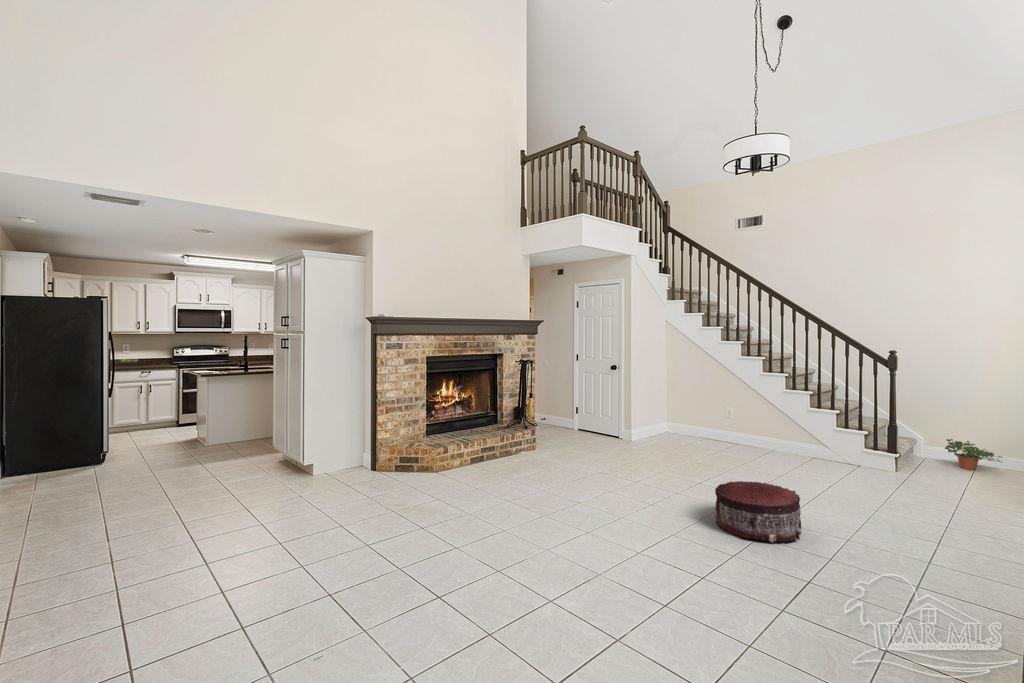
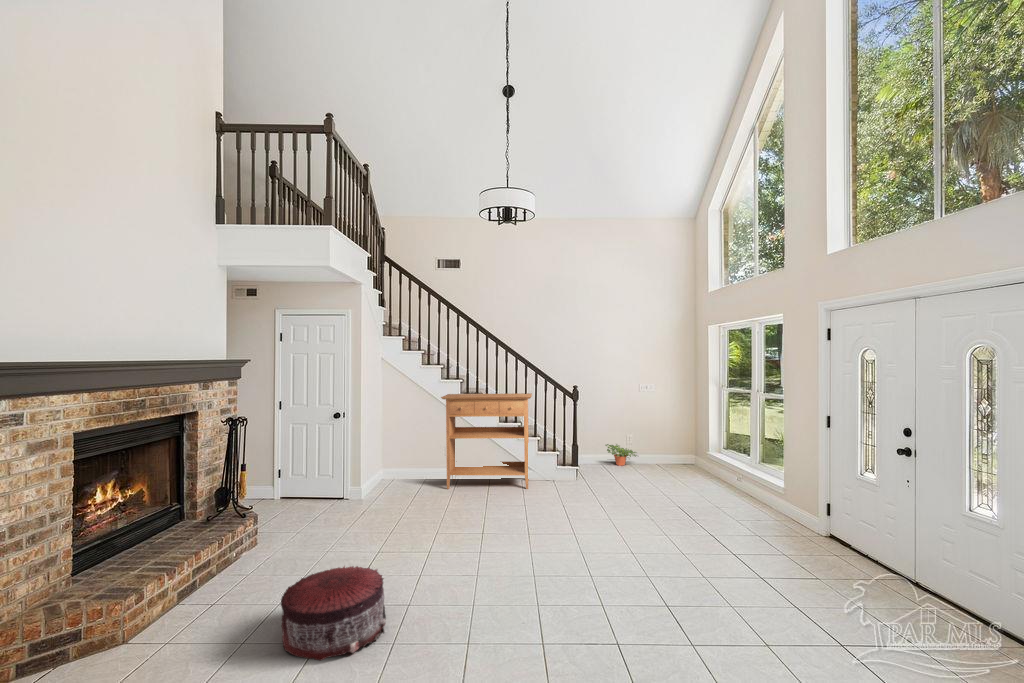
console table: none [704,359,814,464] -> present [441,393,532,489]
pouf: present [715,481,801,542] -> present [281,566,386,661]

